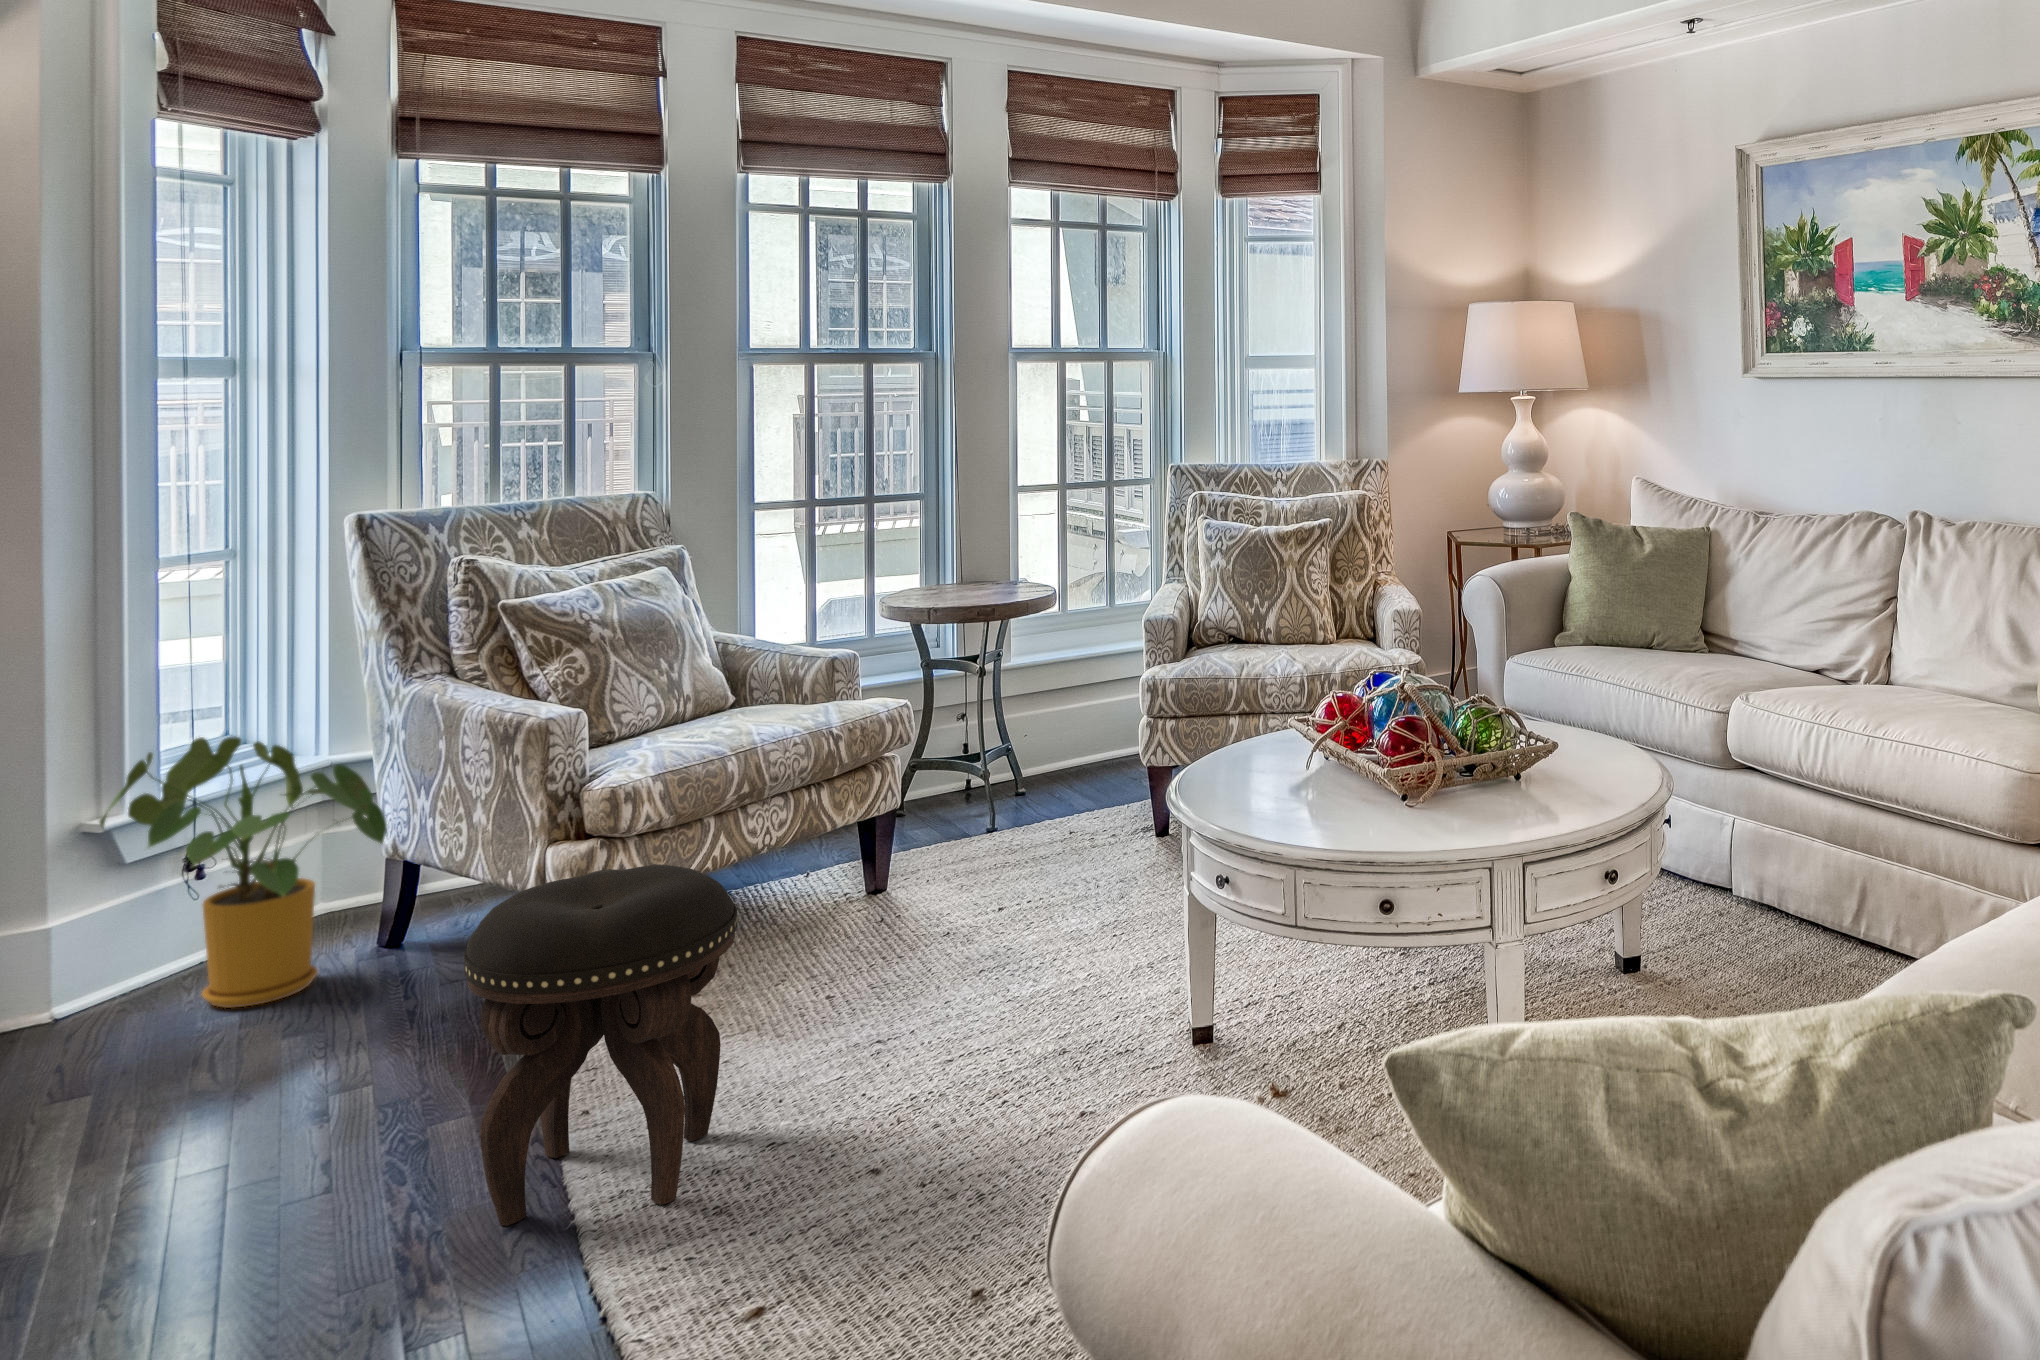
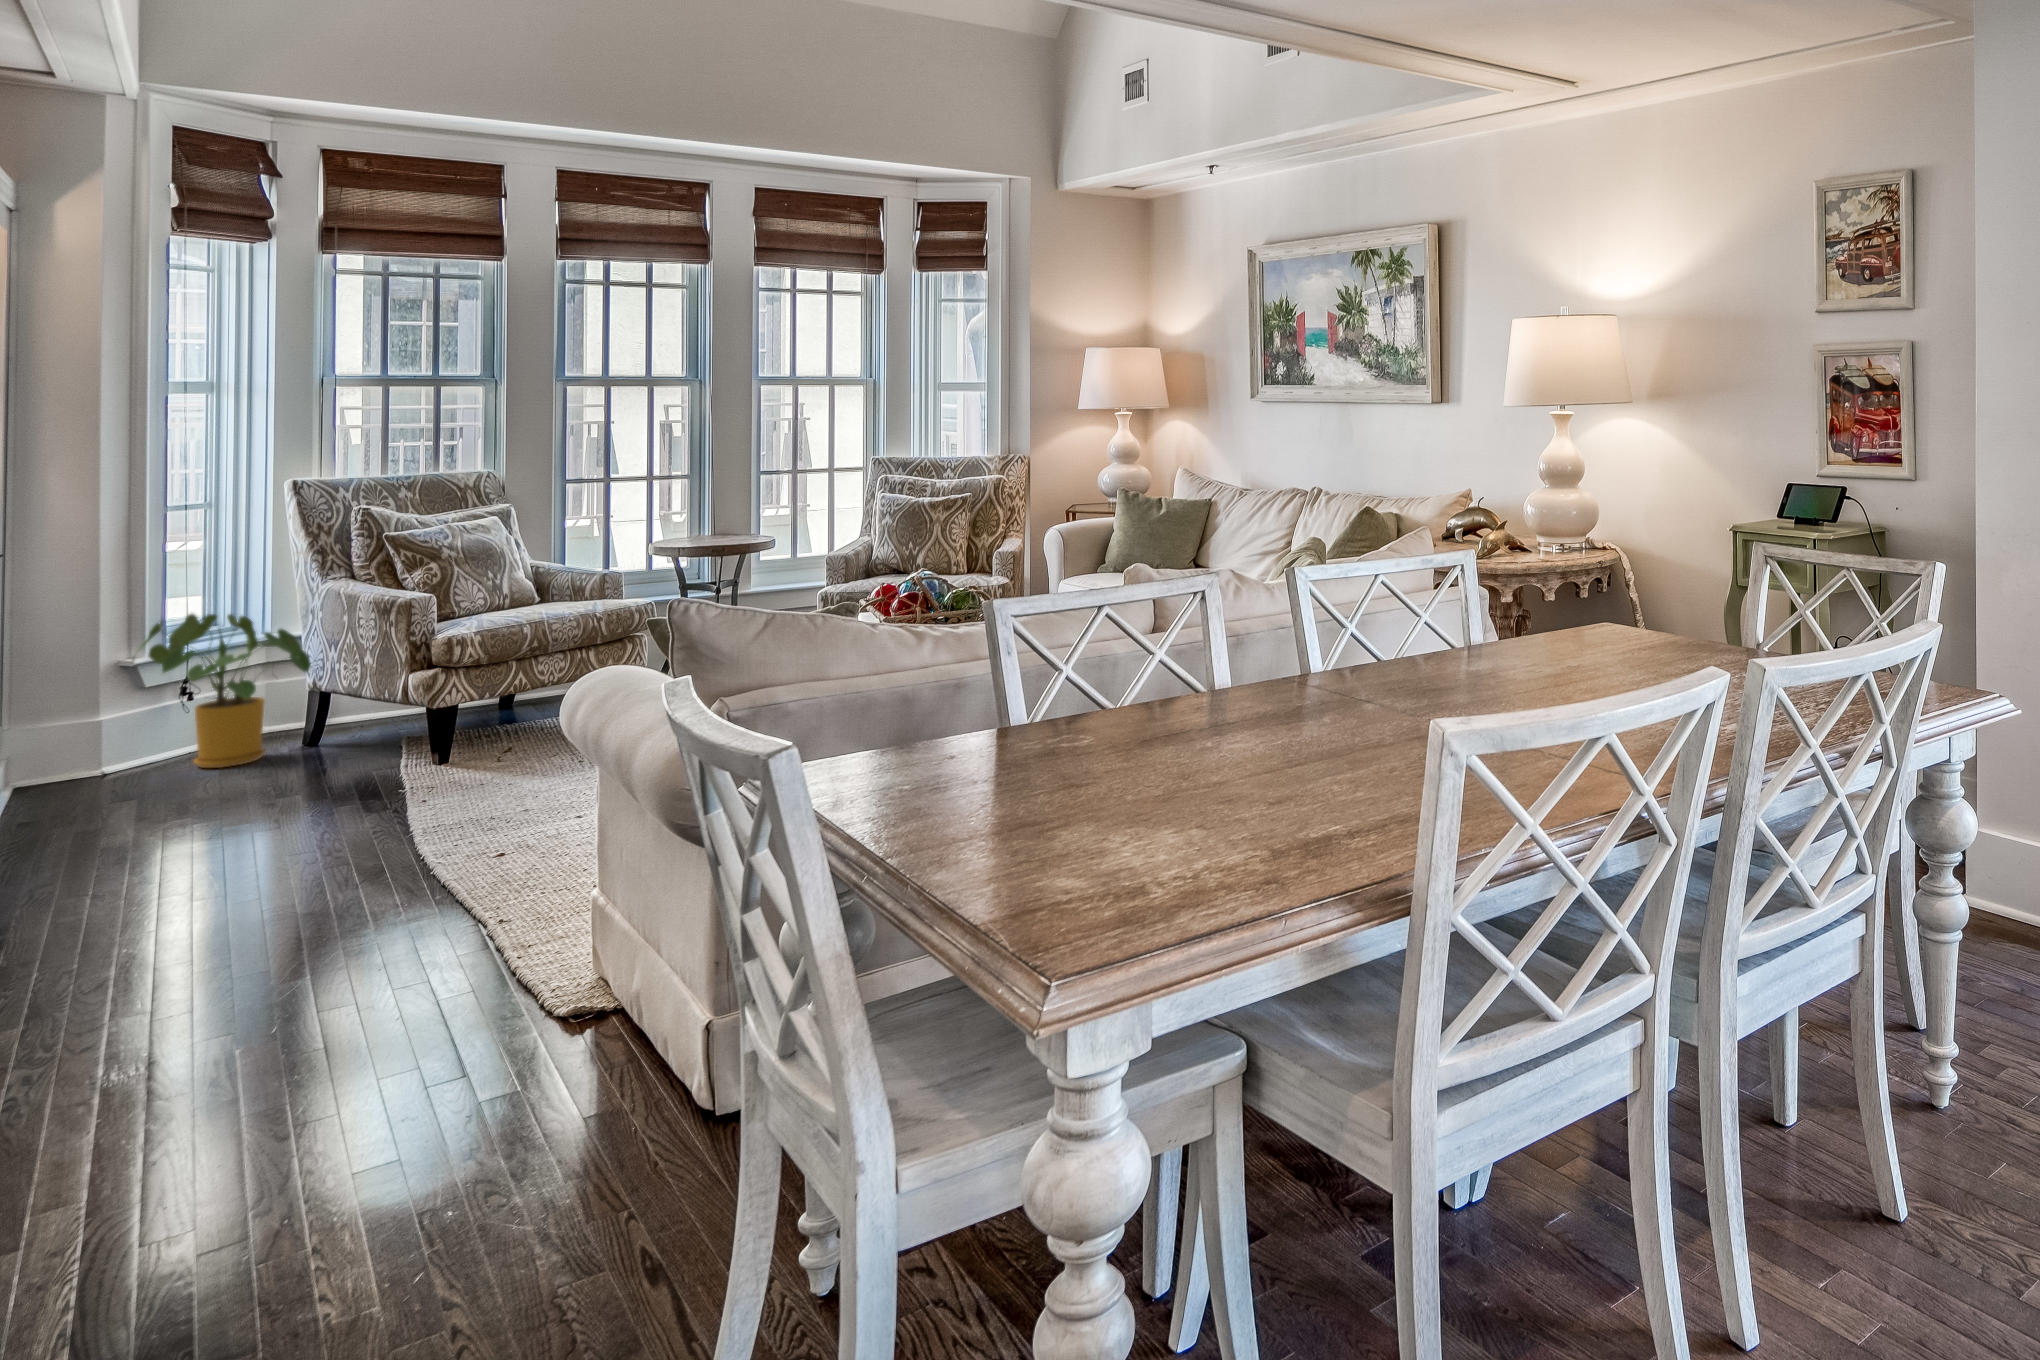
footstool: present [464,864,738,1226] -> none [356,664,510,839]

